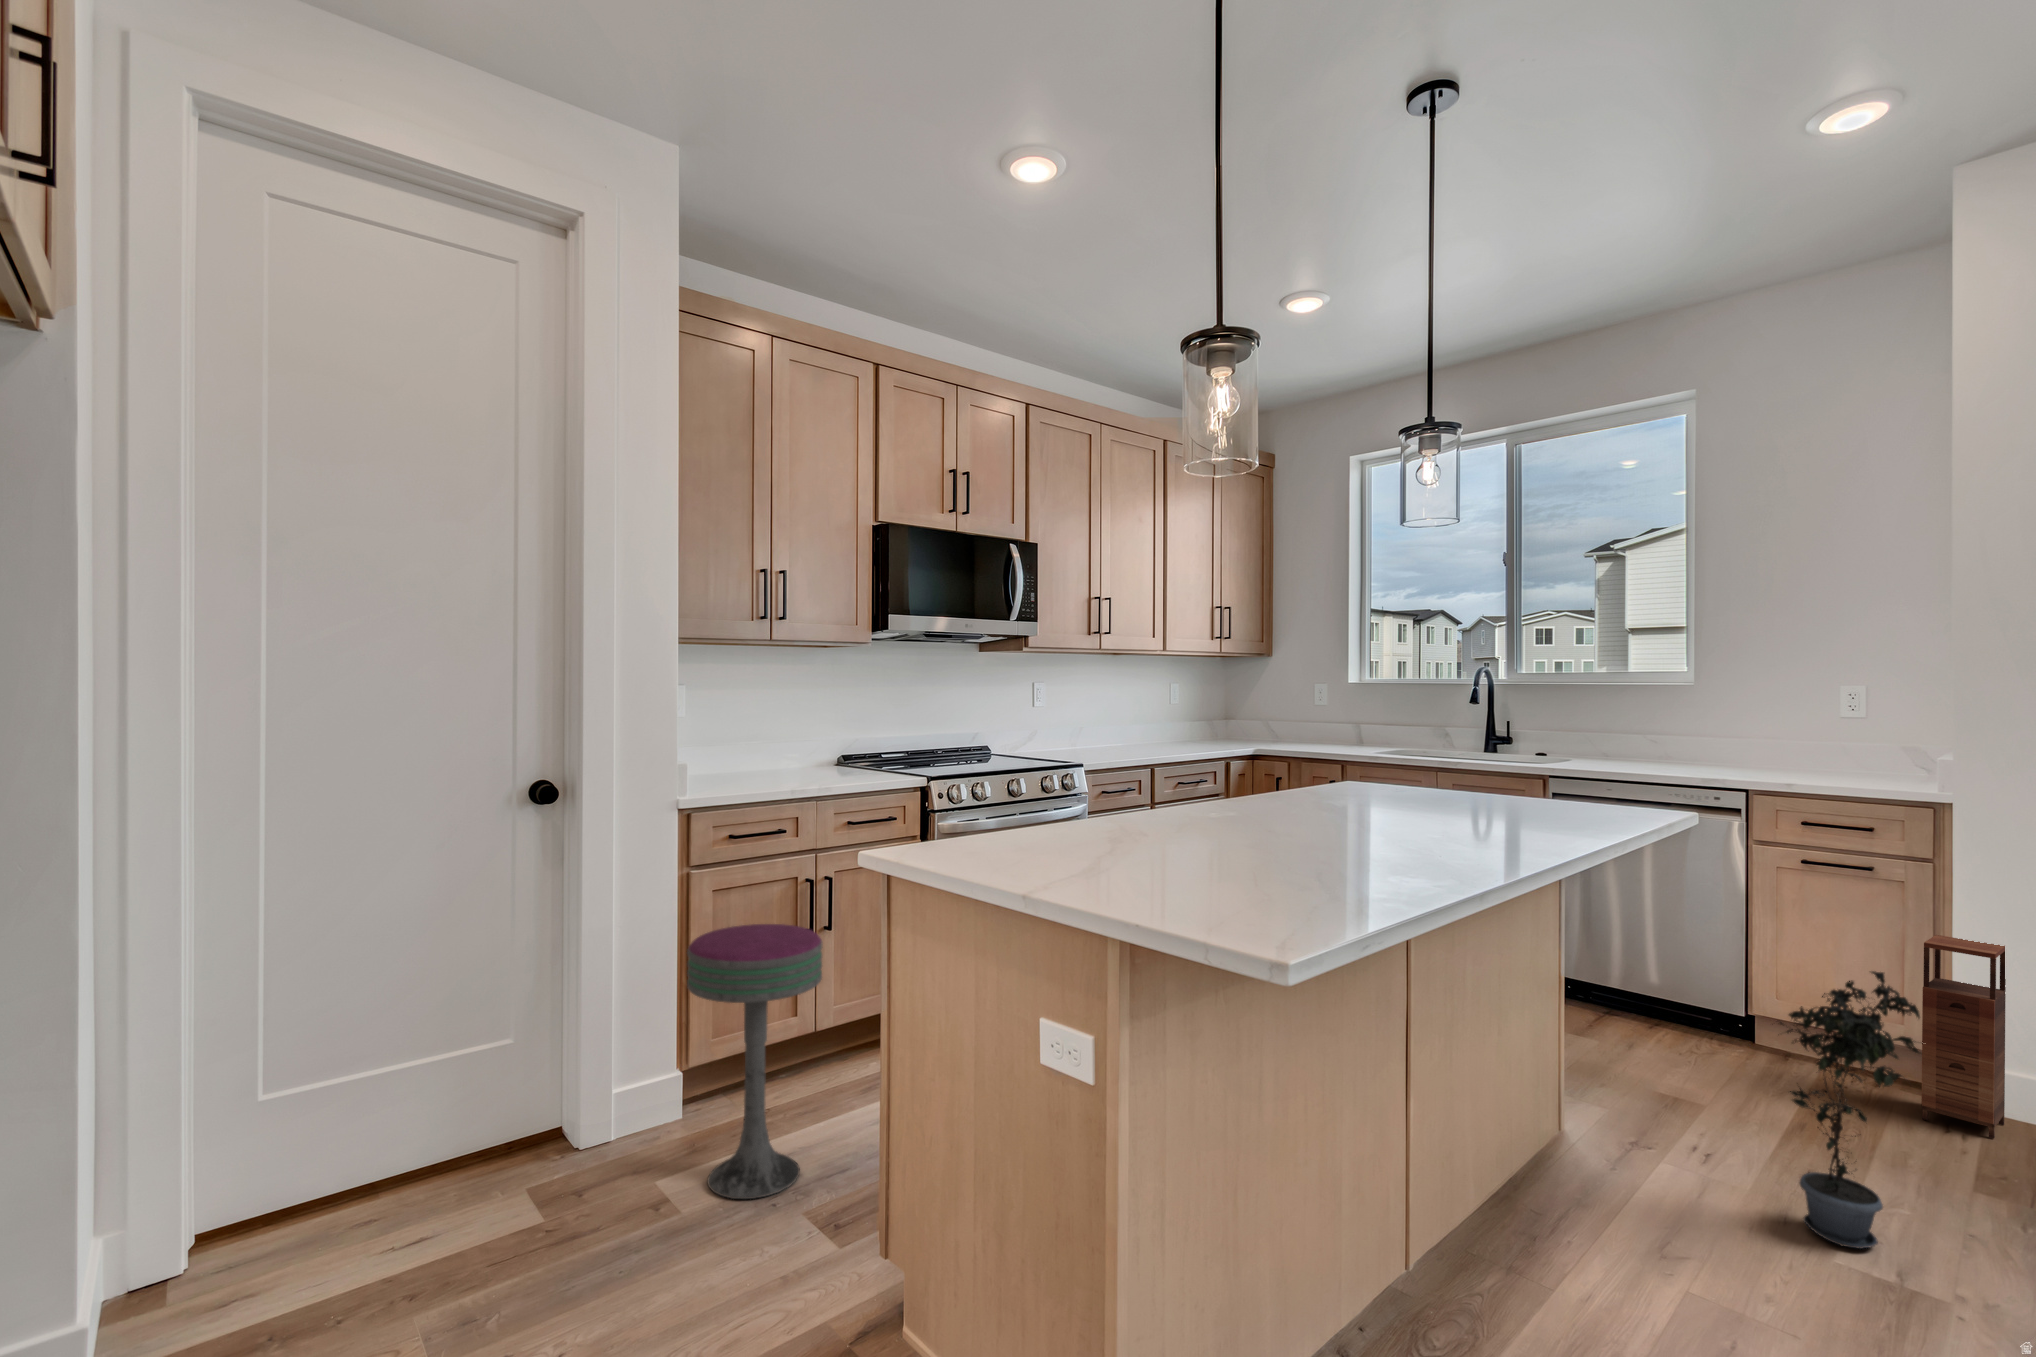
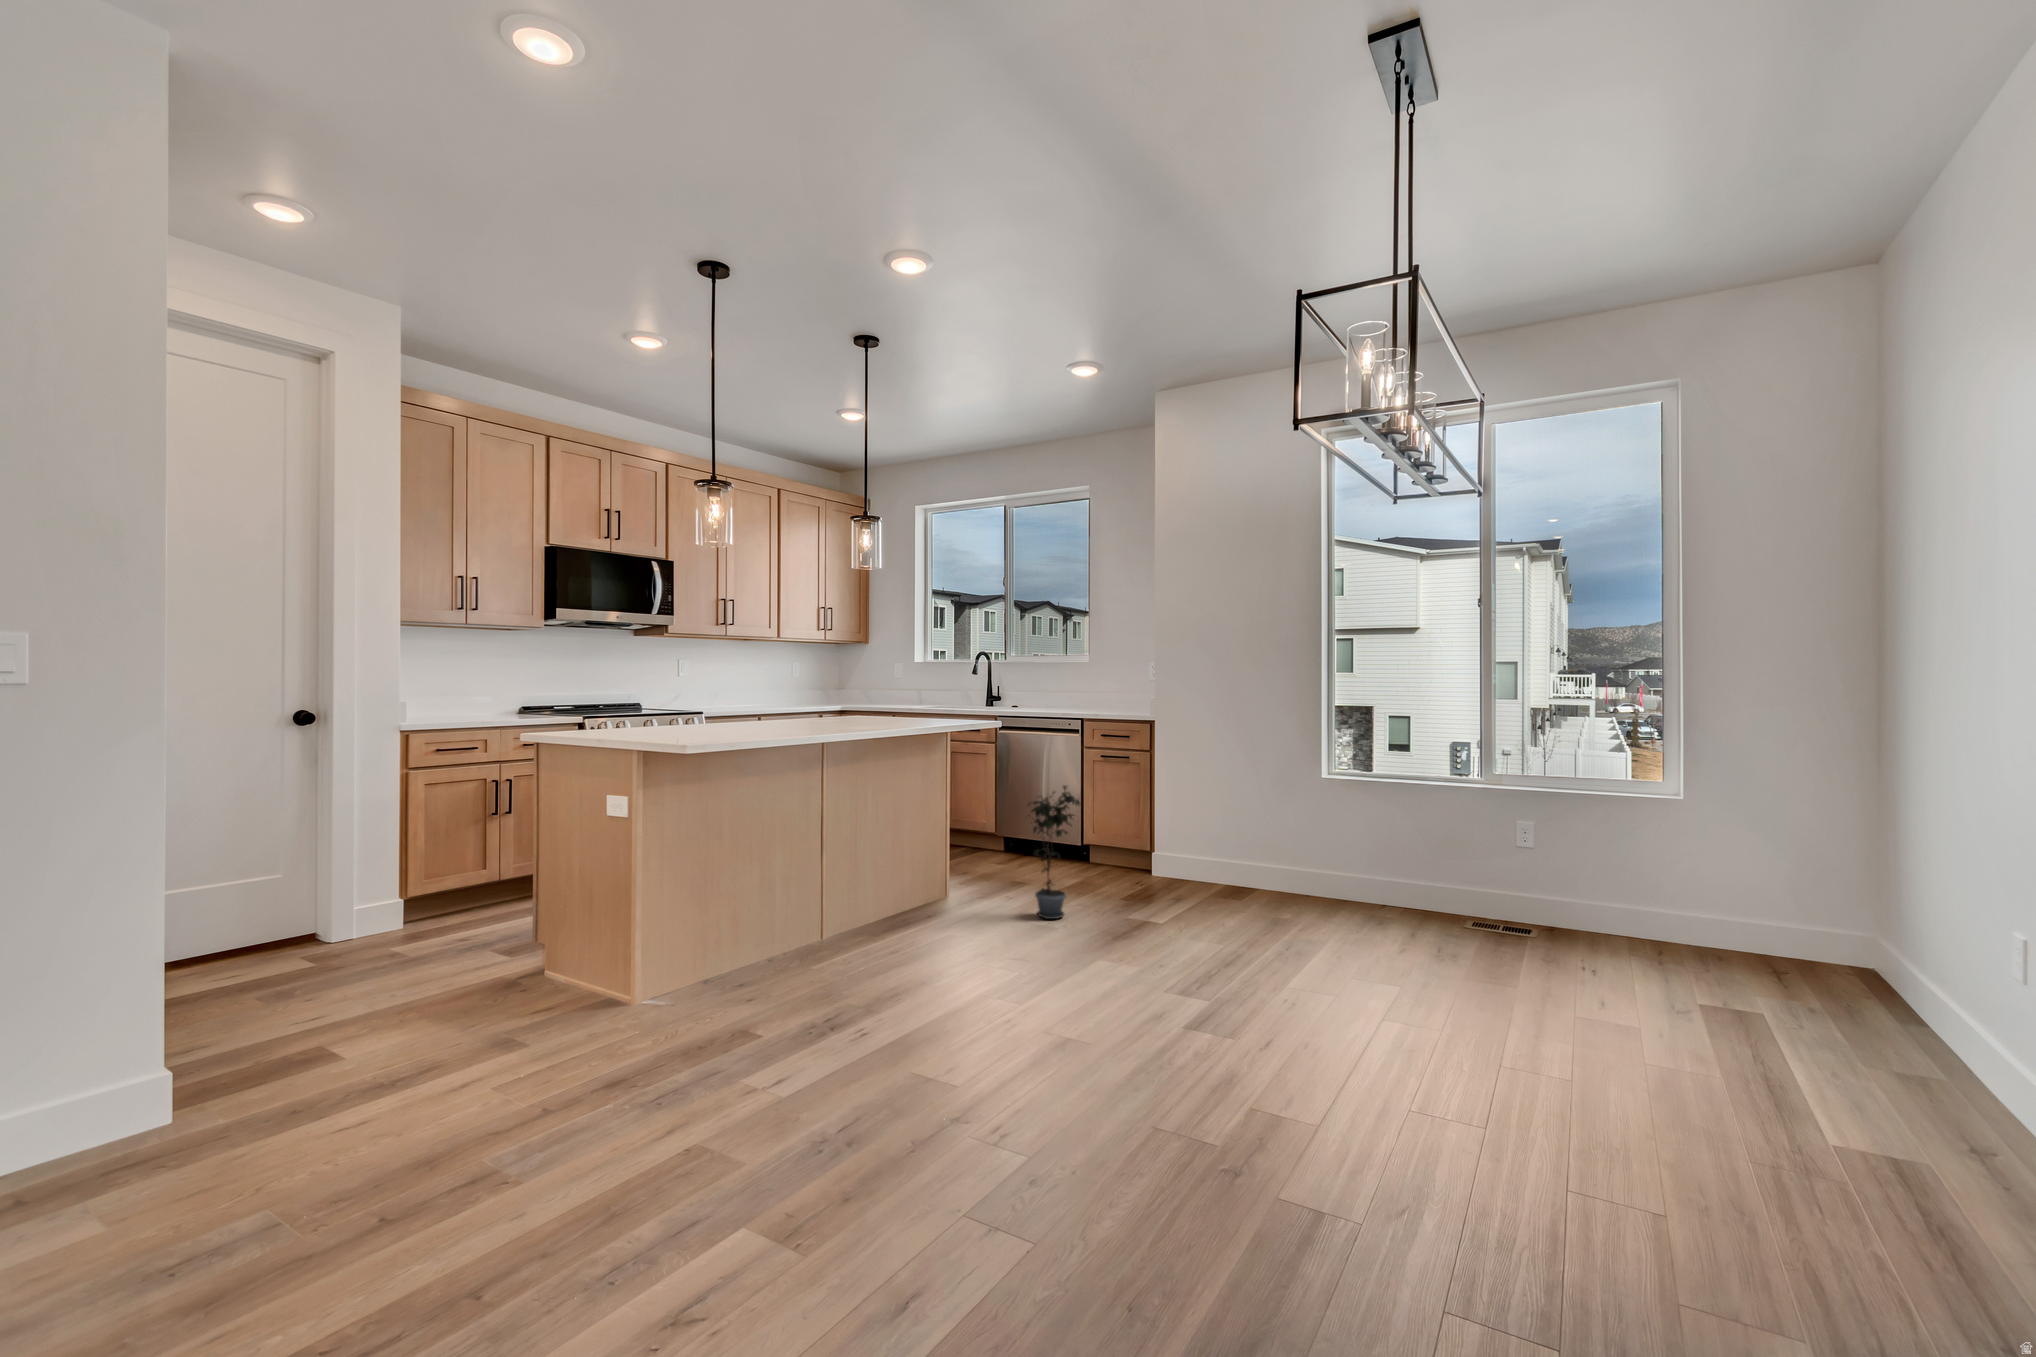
bar stool: present [687,924,823,1199] -> none [410,795,501,949]
storage cabinet: present [1922,935,2006,1138] -> none [1145,785,1183,885]

